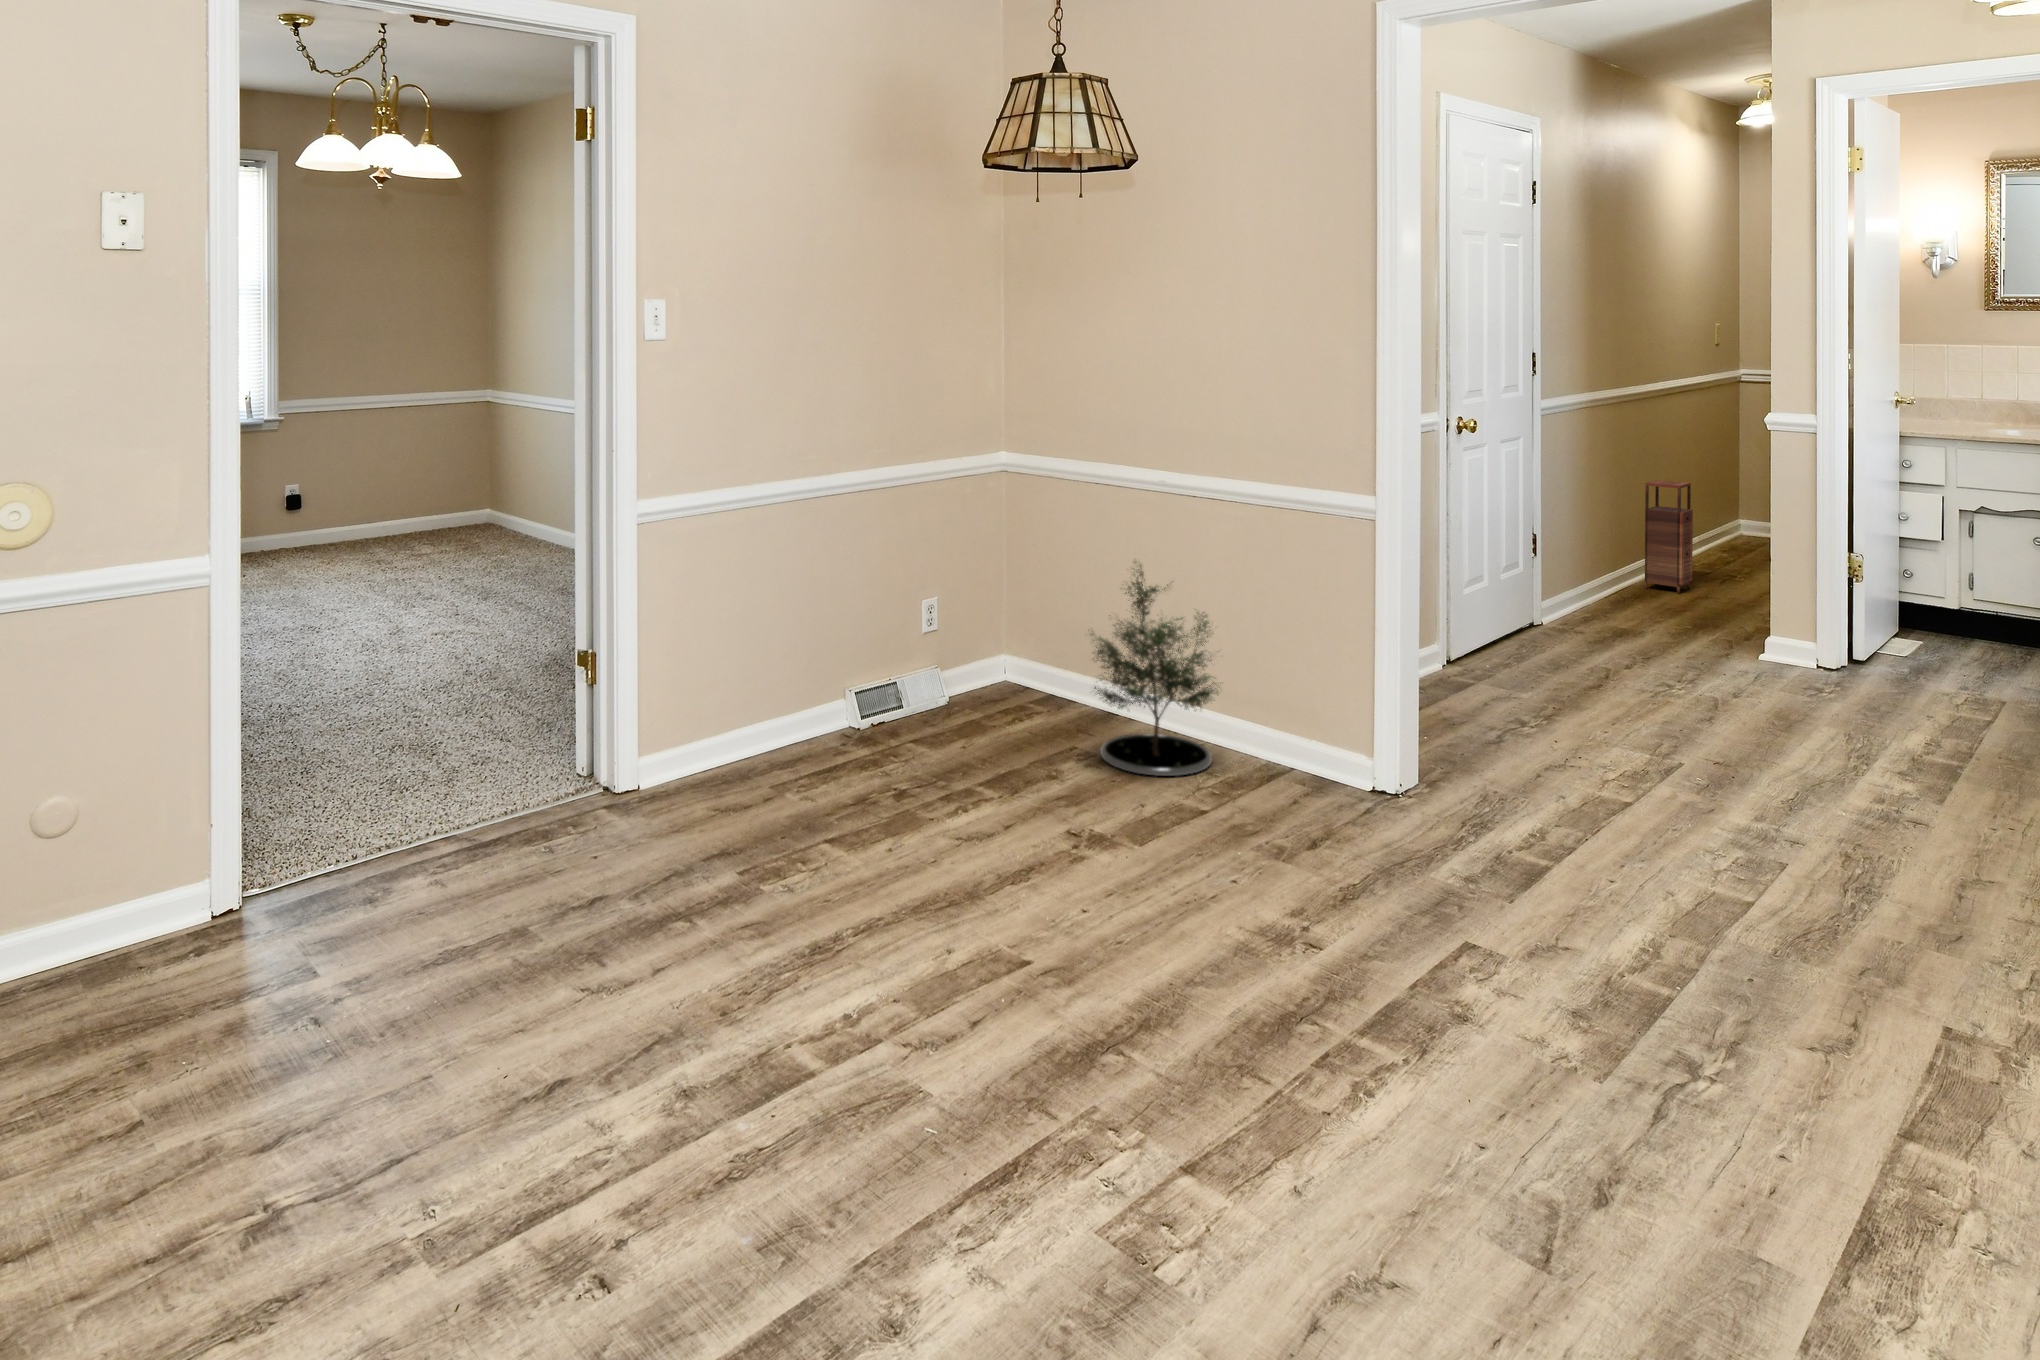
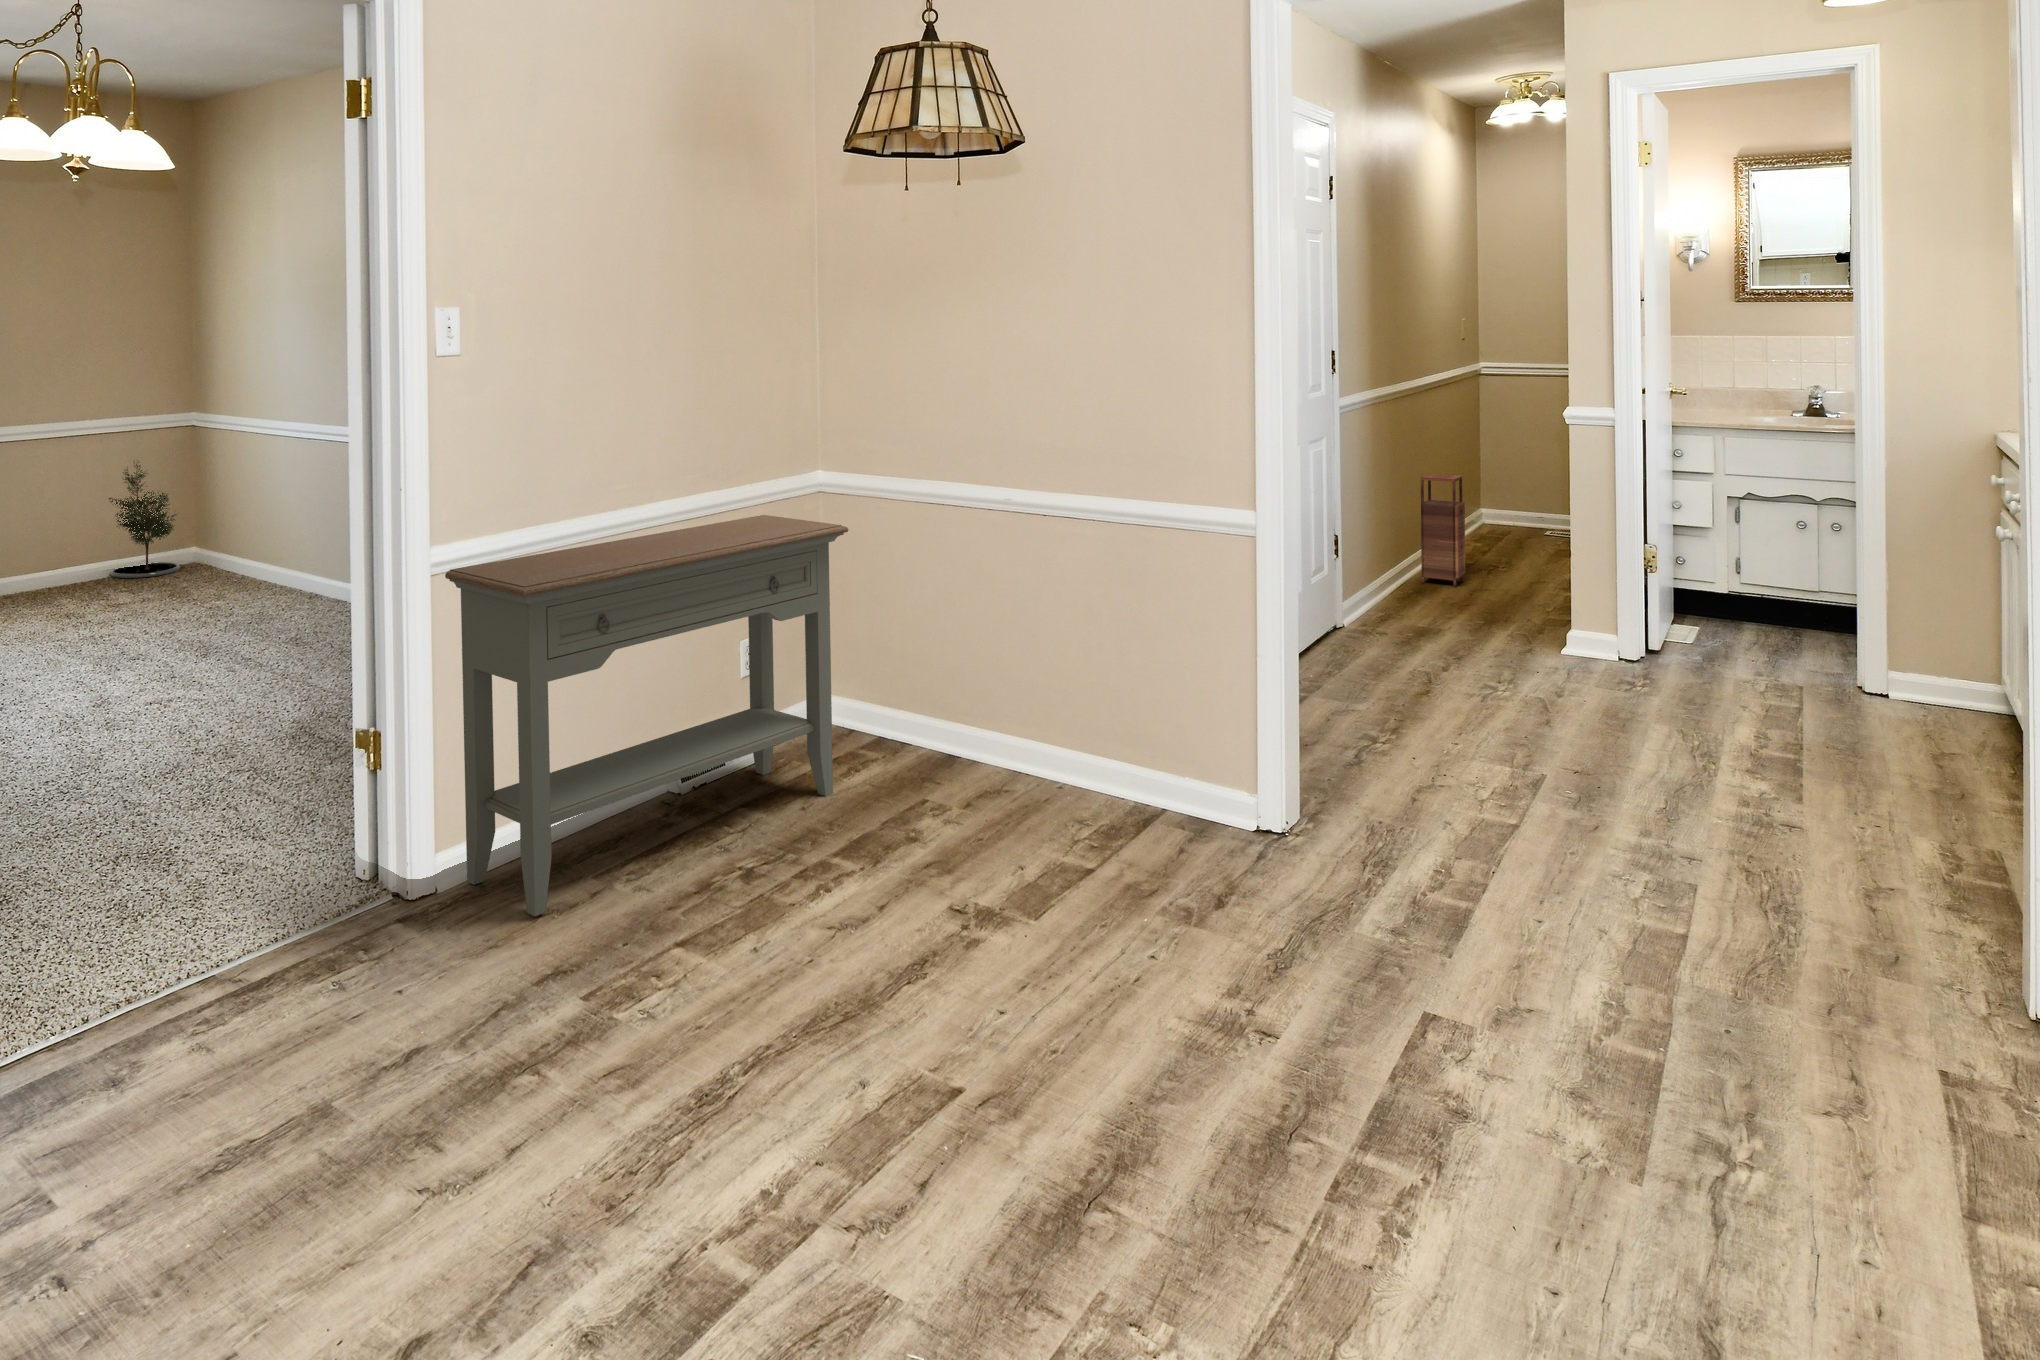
console table: none [652,488,1014,812] -> present [445,515,848,916]
potted tree: present [1091,567,1217,776] -> present [109,460,180,578]

